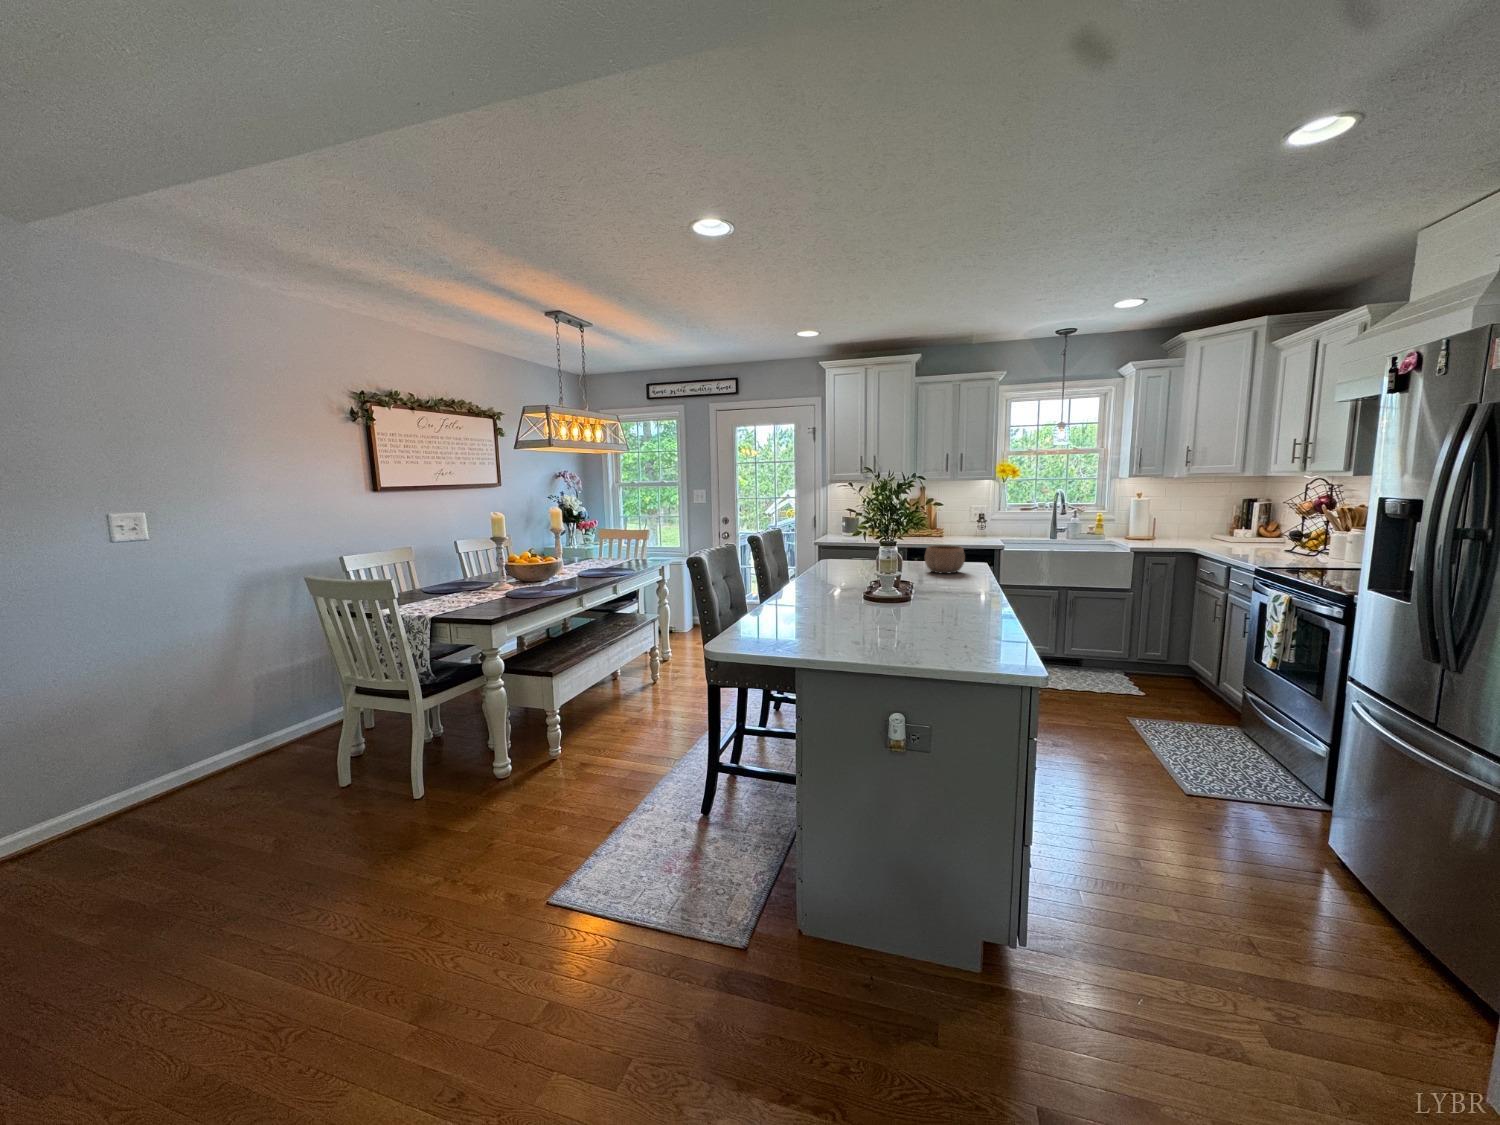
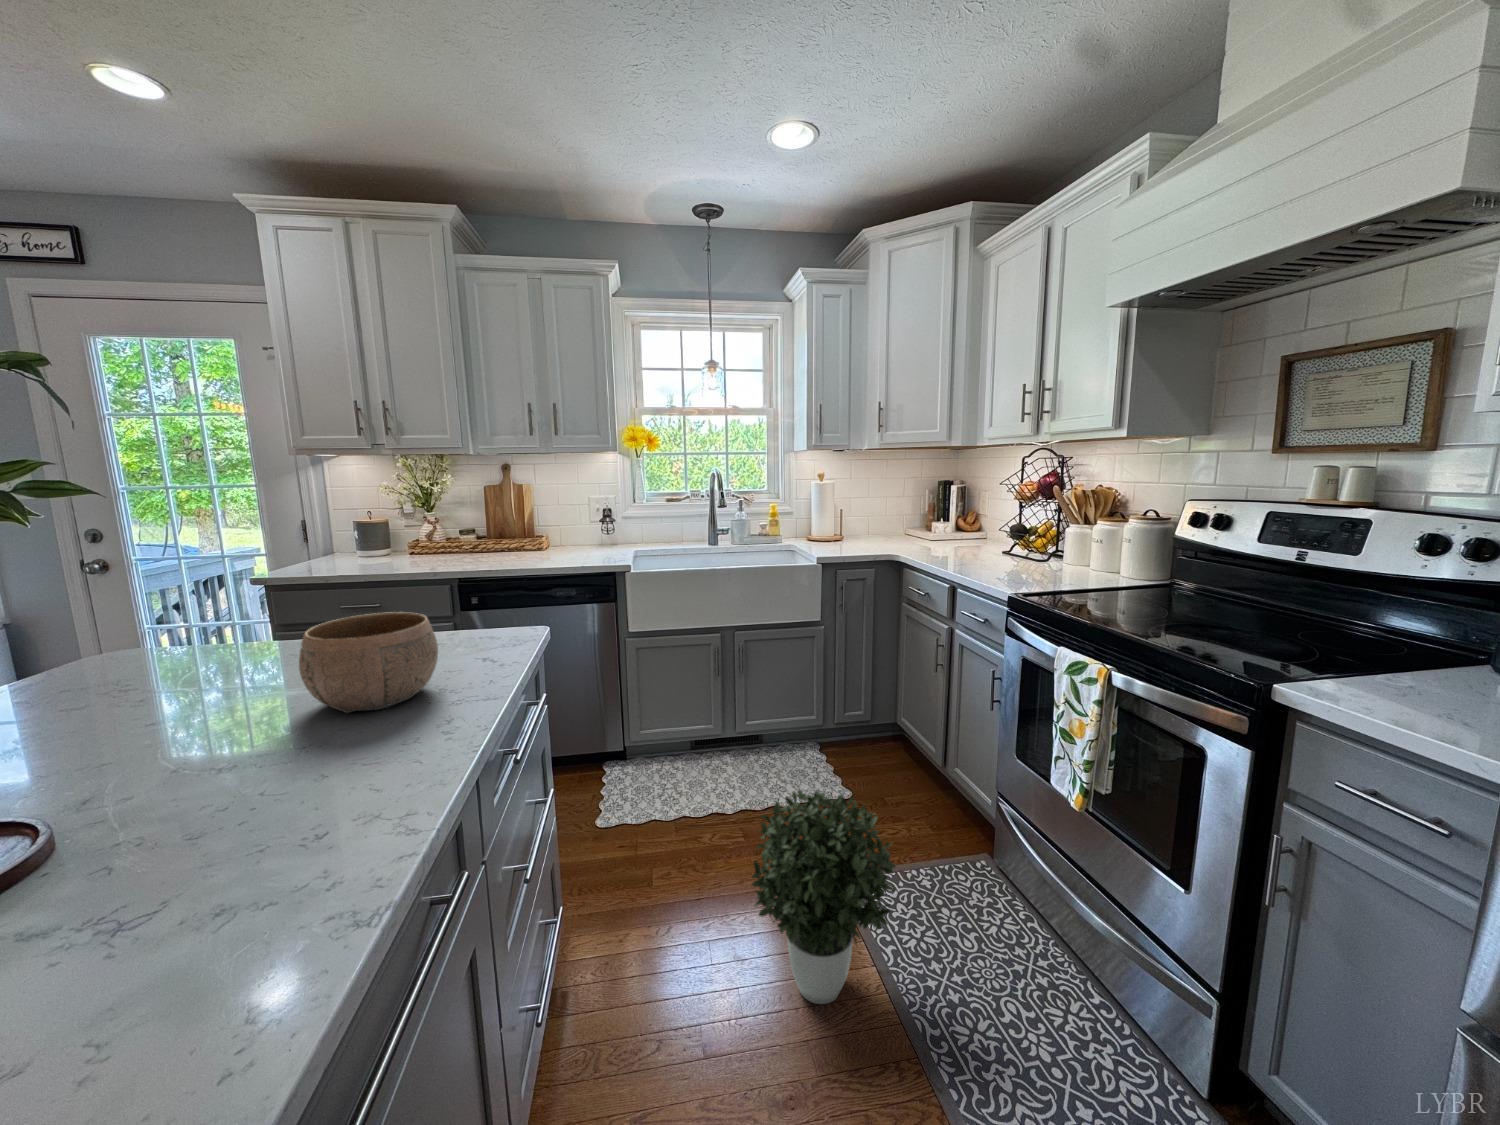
potted plant: none [1078,646,1157,745] -> present [752,790,896,1004]

